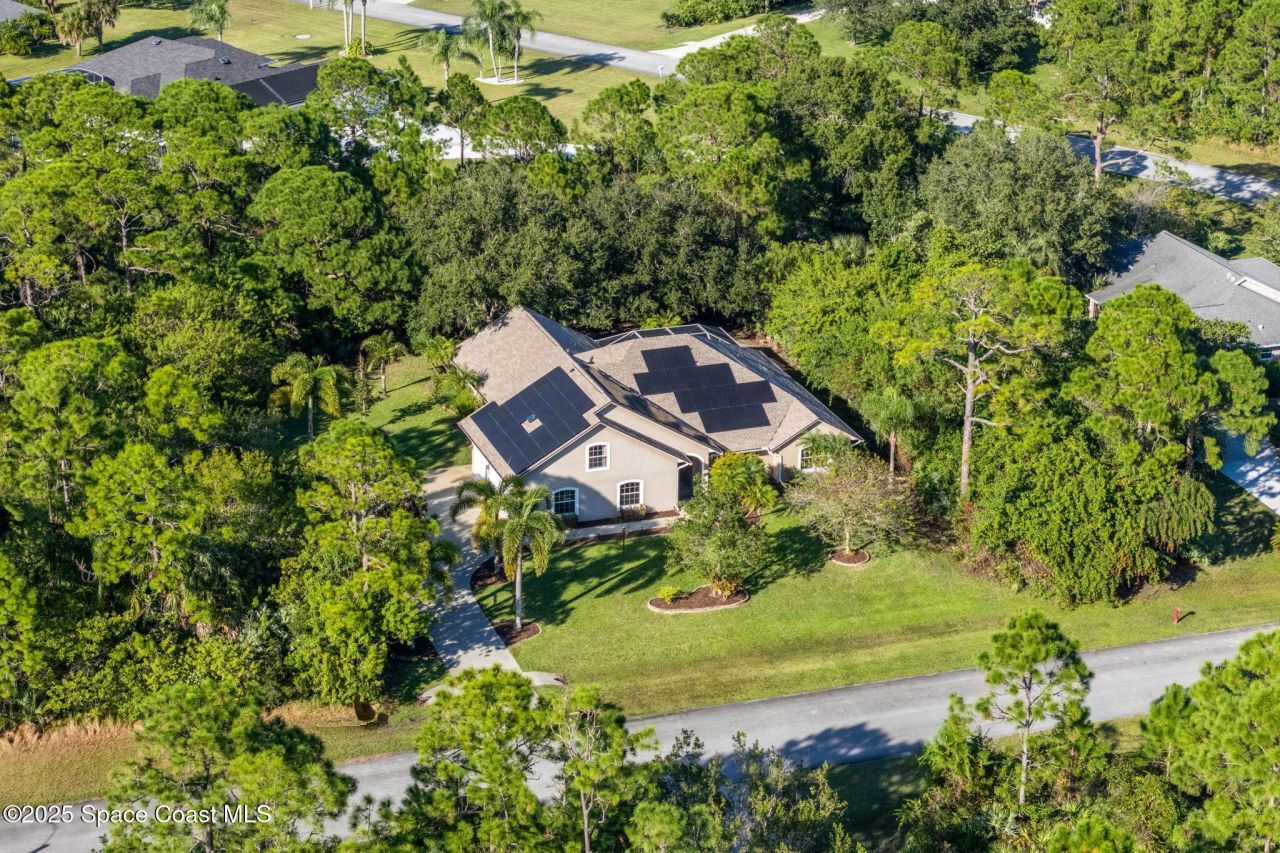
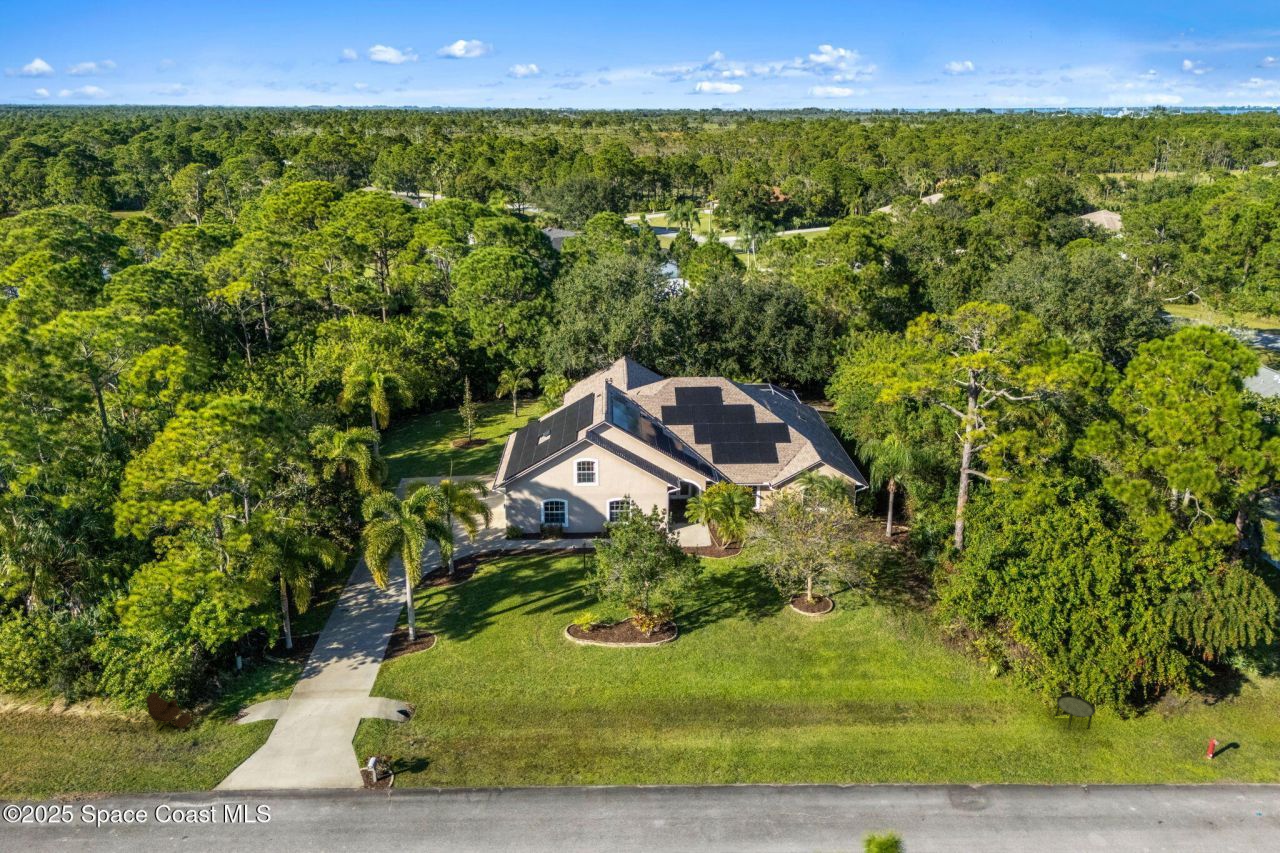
round table: none [1067,595,1096,621] -> present [1056,695,1095,730]

